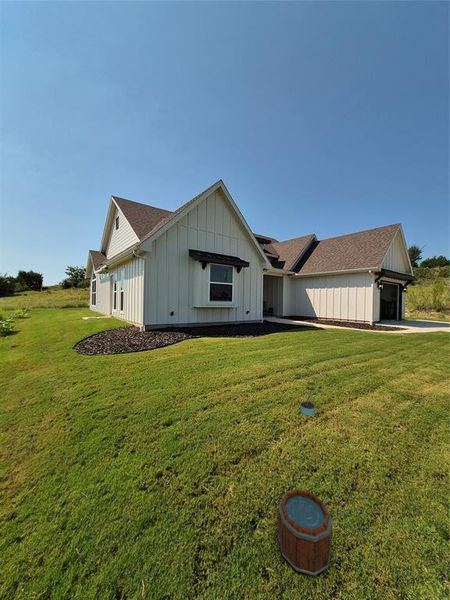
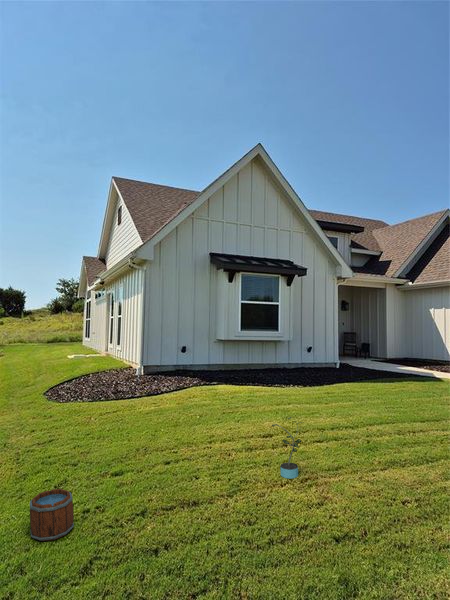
bucket: present [278,489,332,576] -> present [30,489,74,541]

